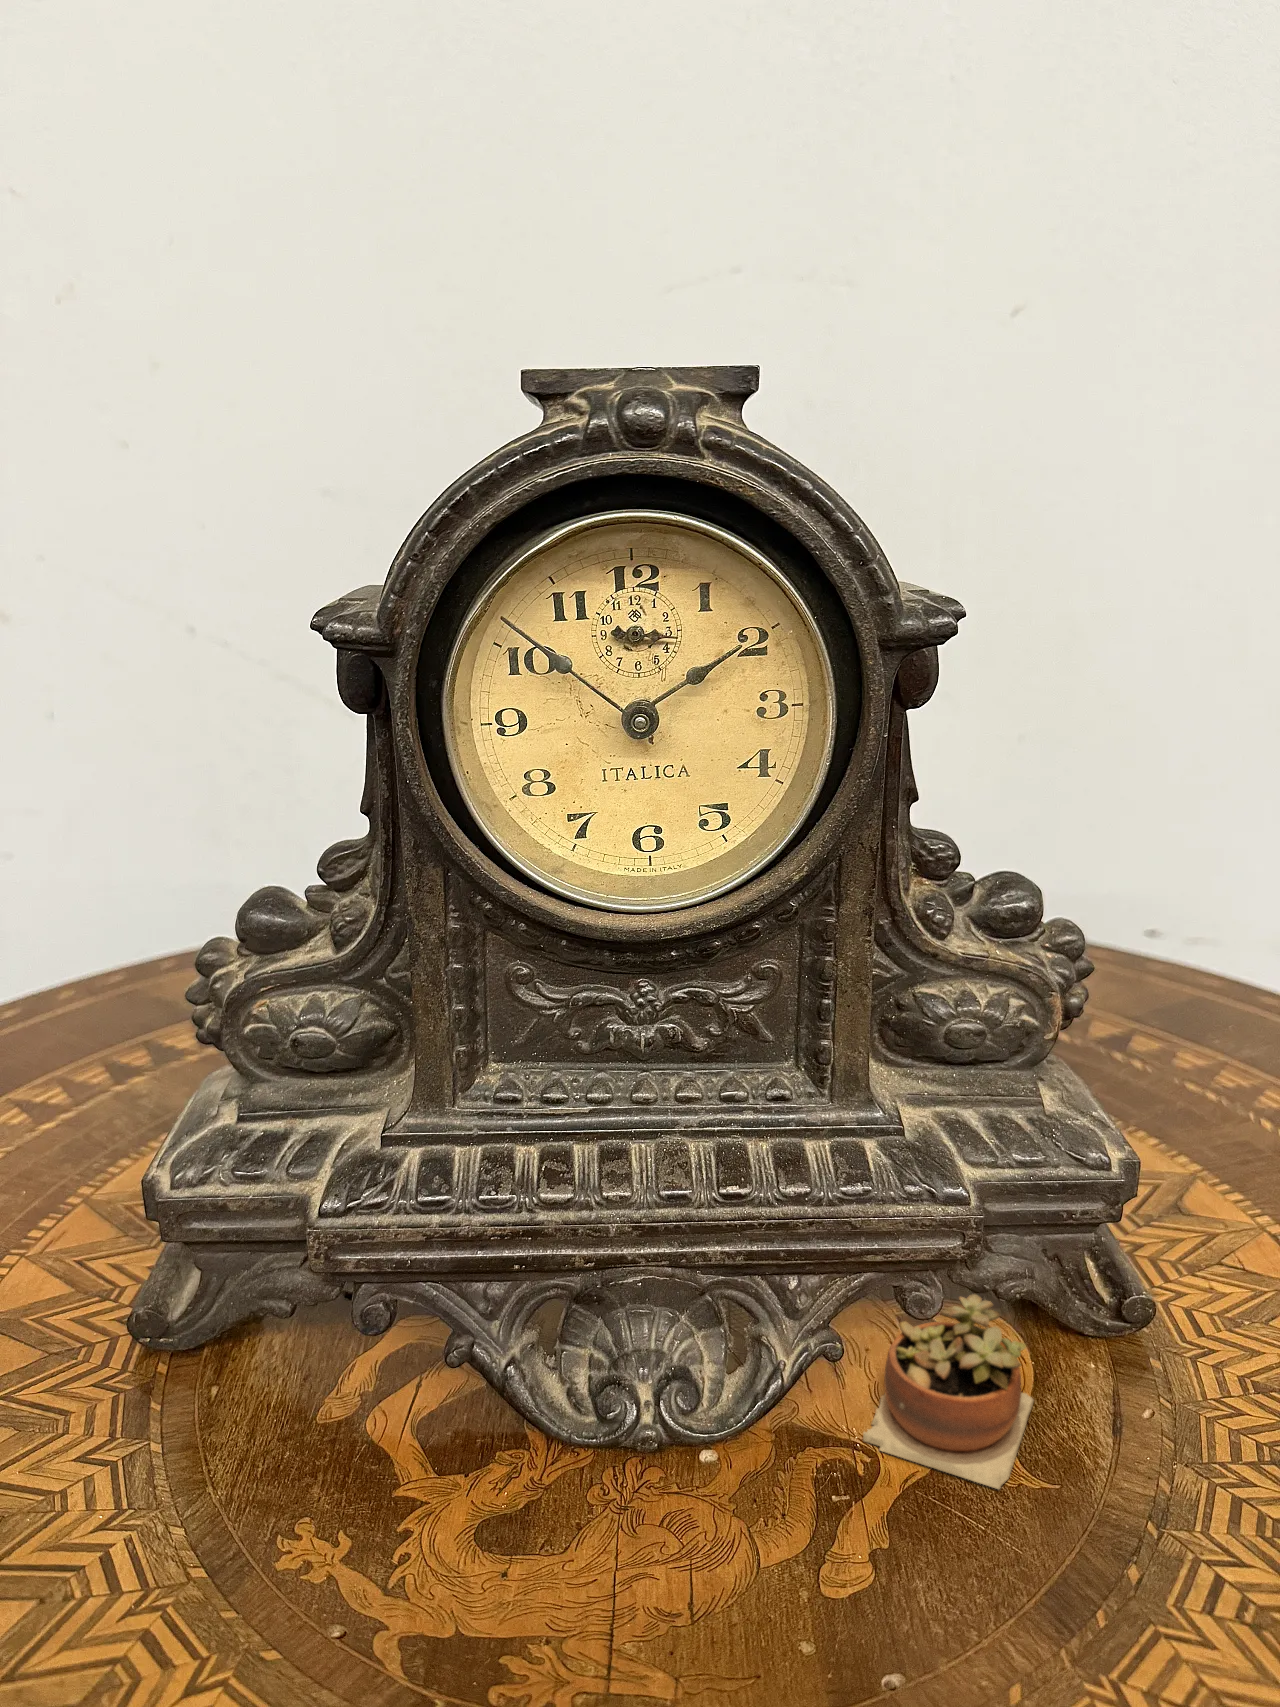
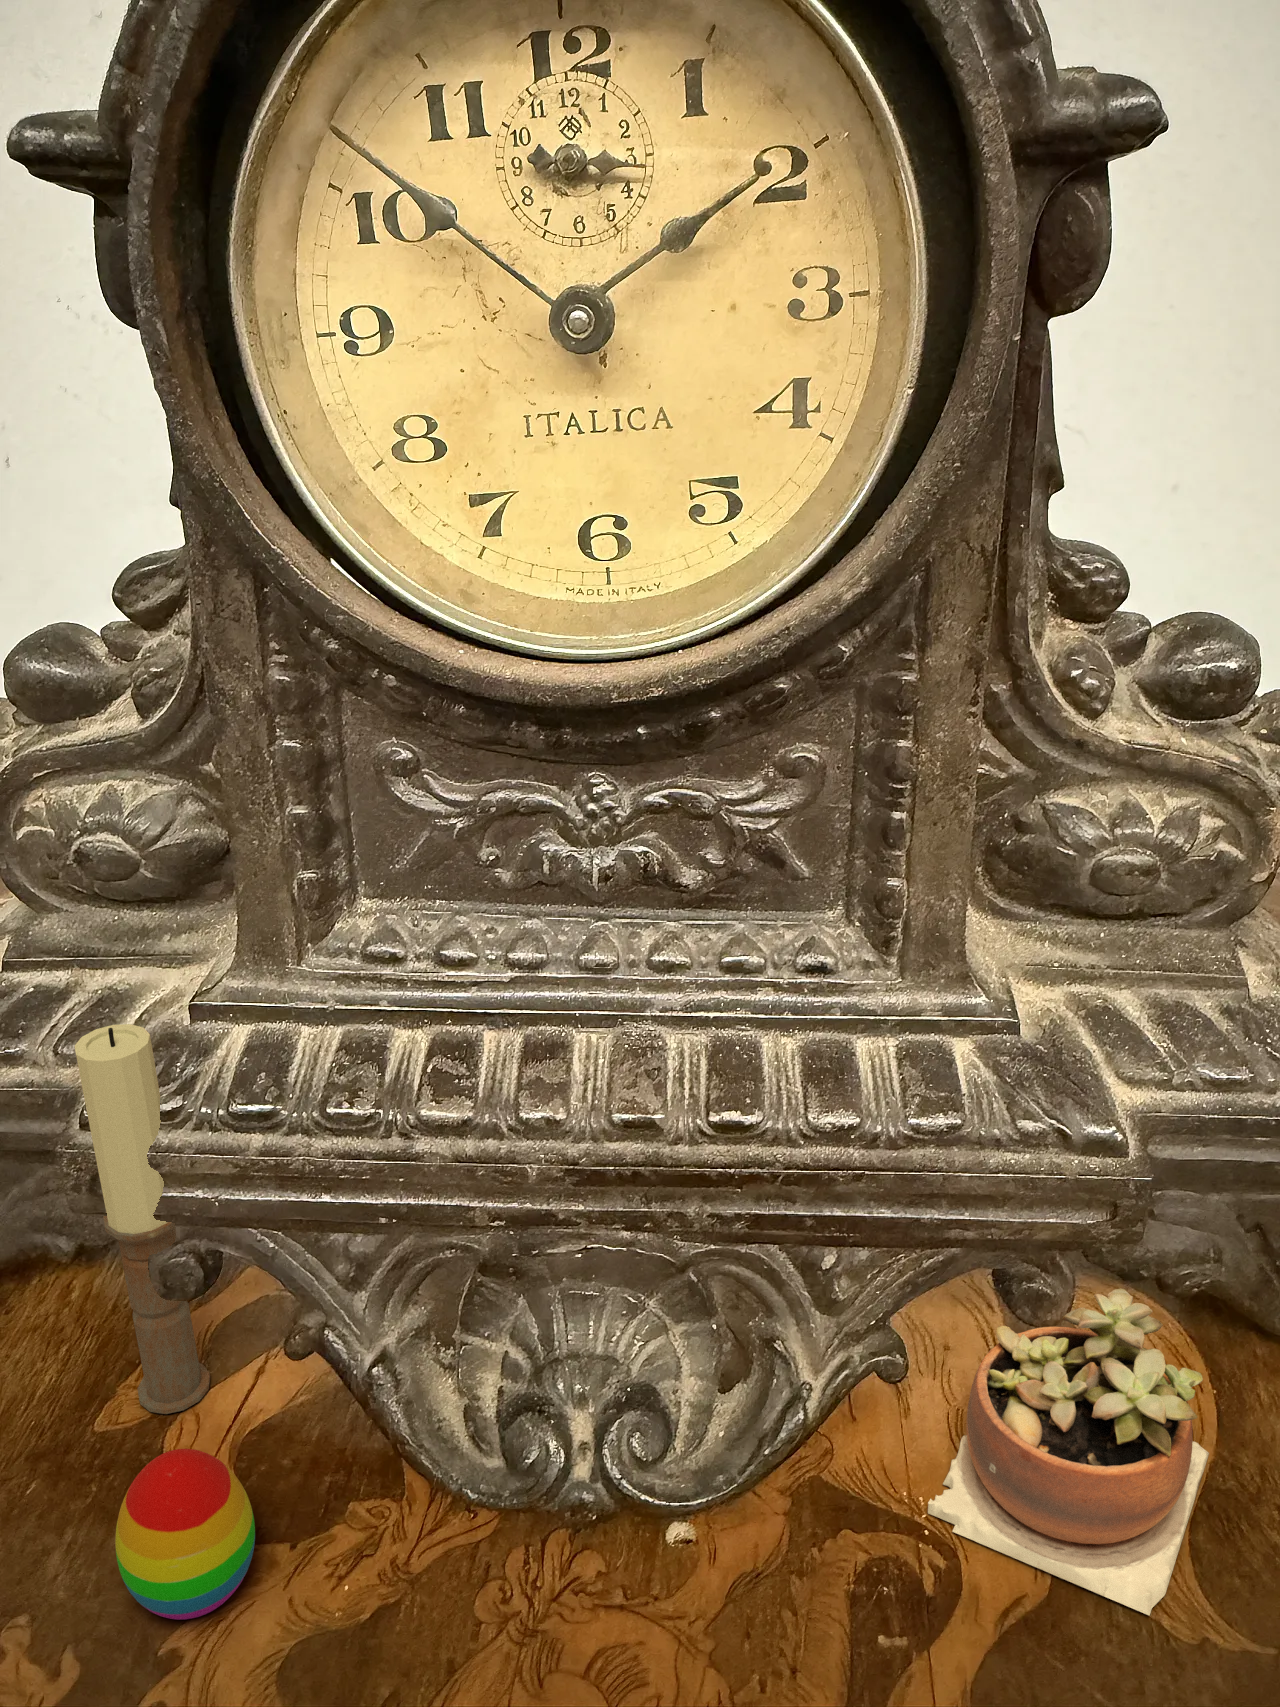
candle: none [328,1144,392,1405] -> present [75,1024,210,1414]
decorative egg: none [364,1409,448,1520] -> present [115,1449,255,1620]

